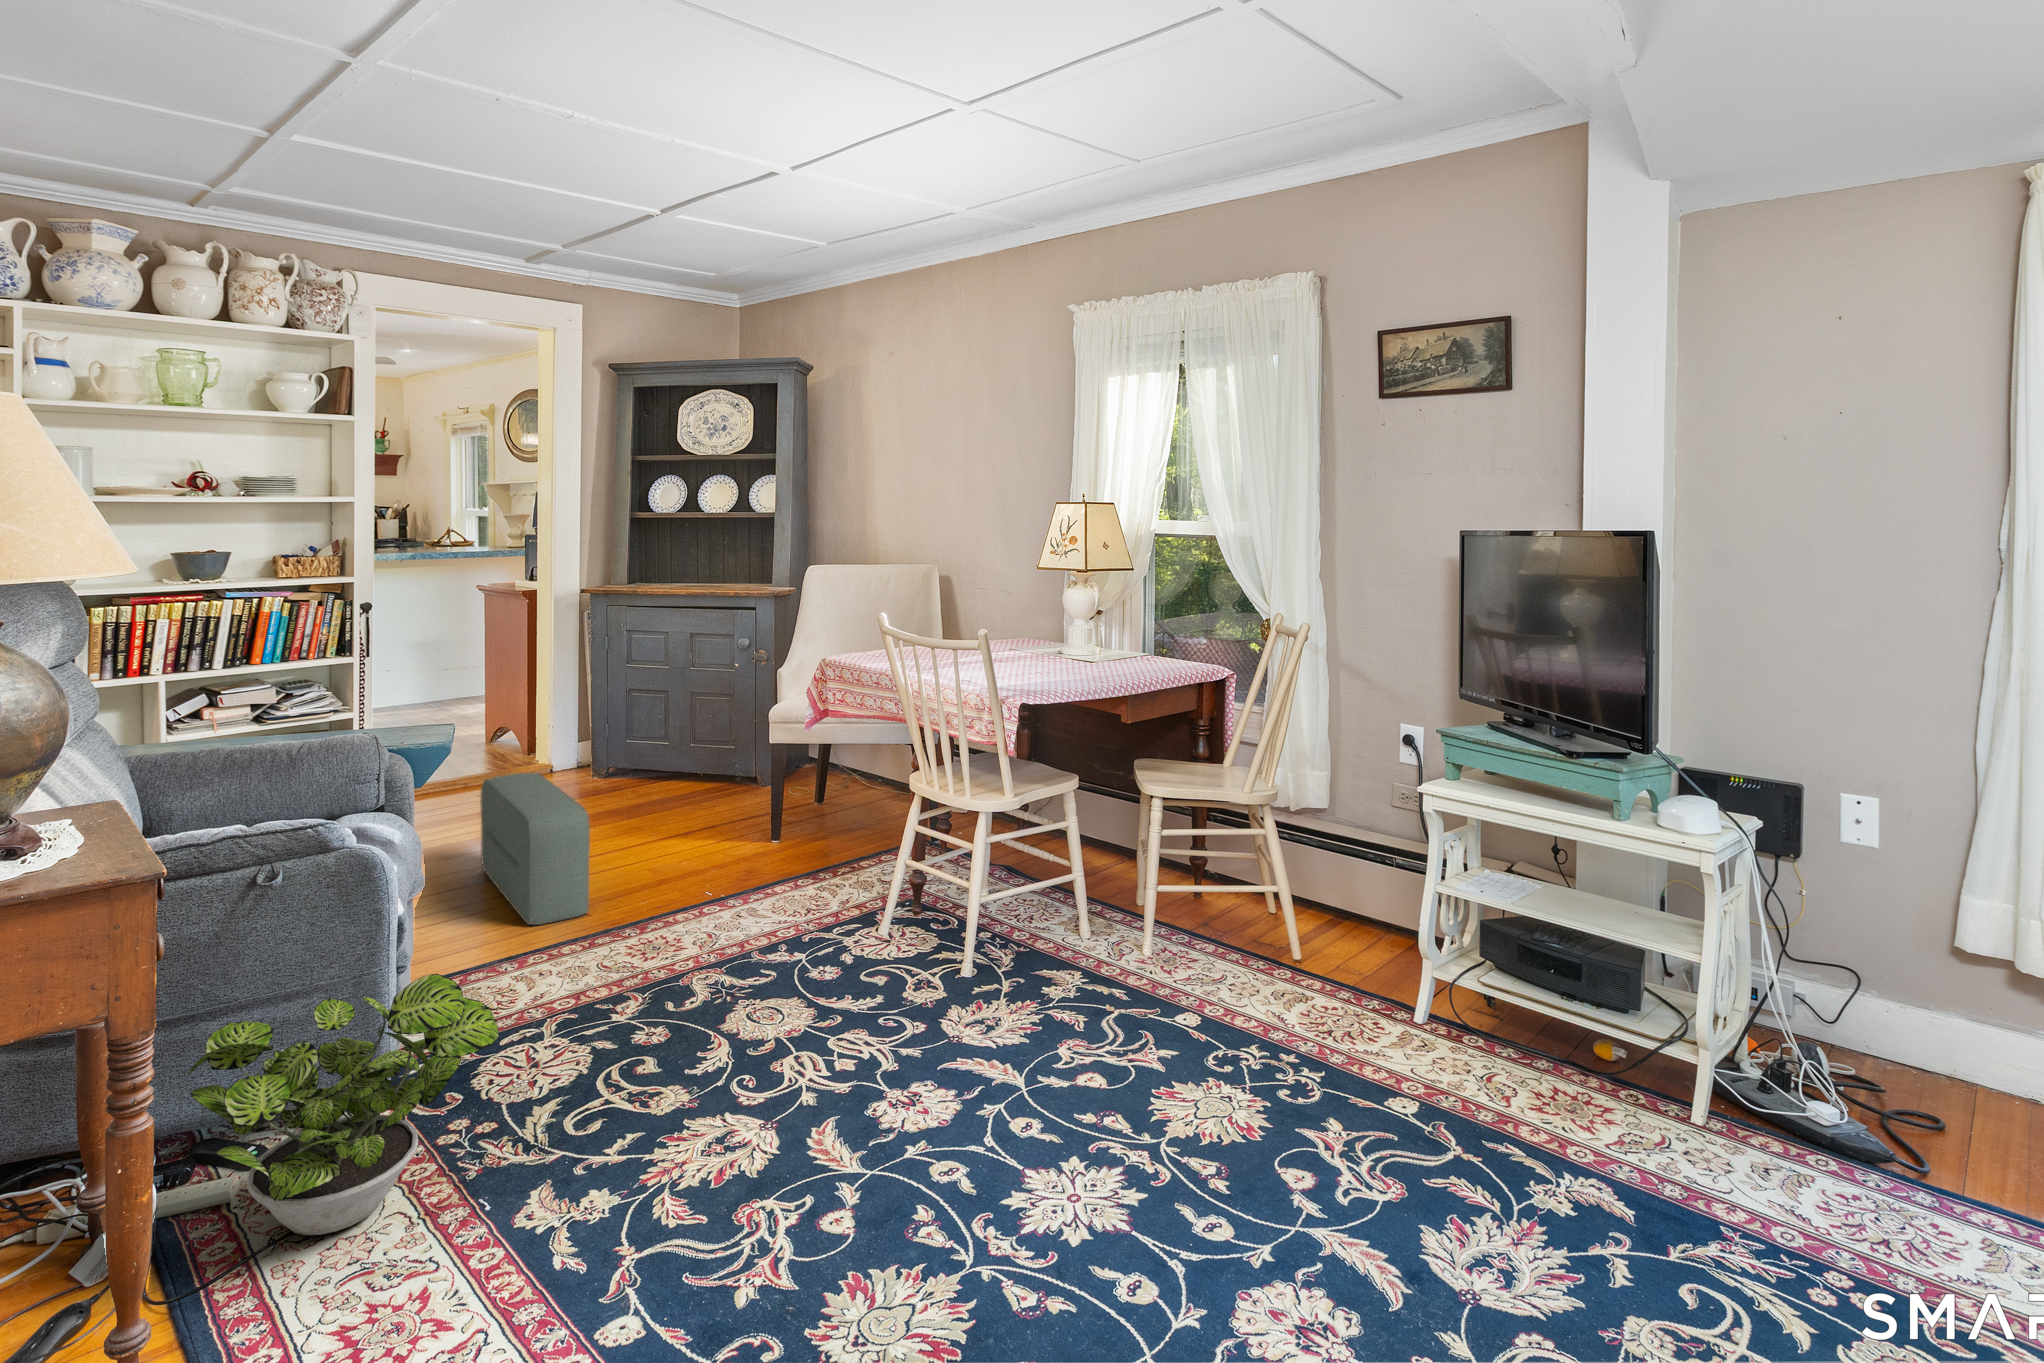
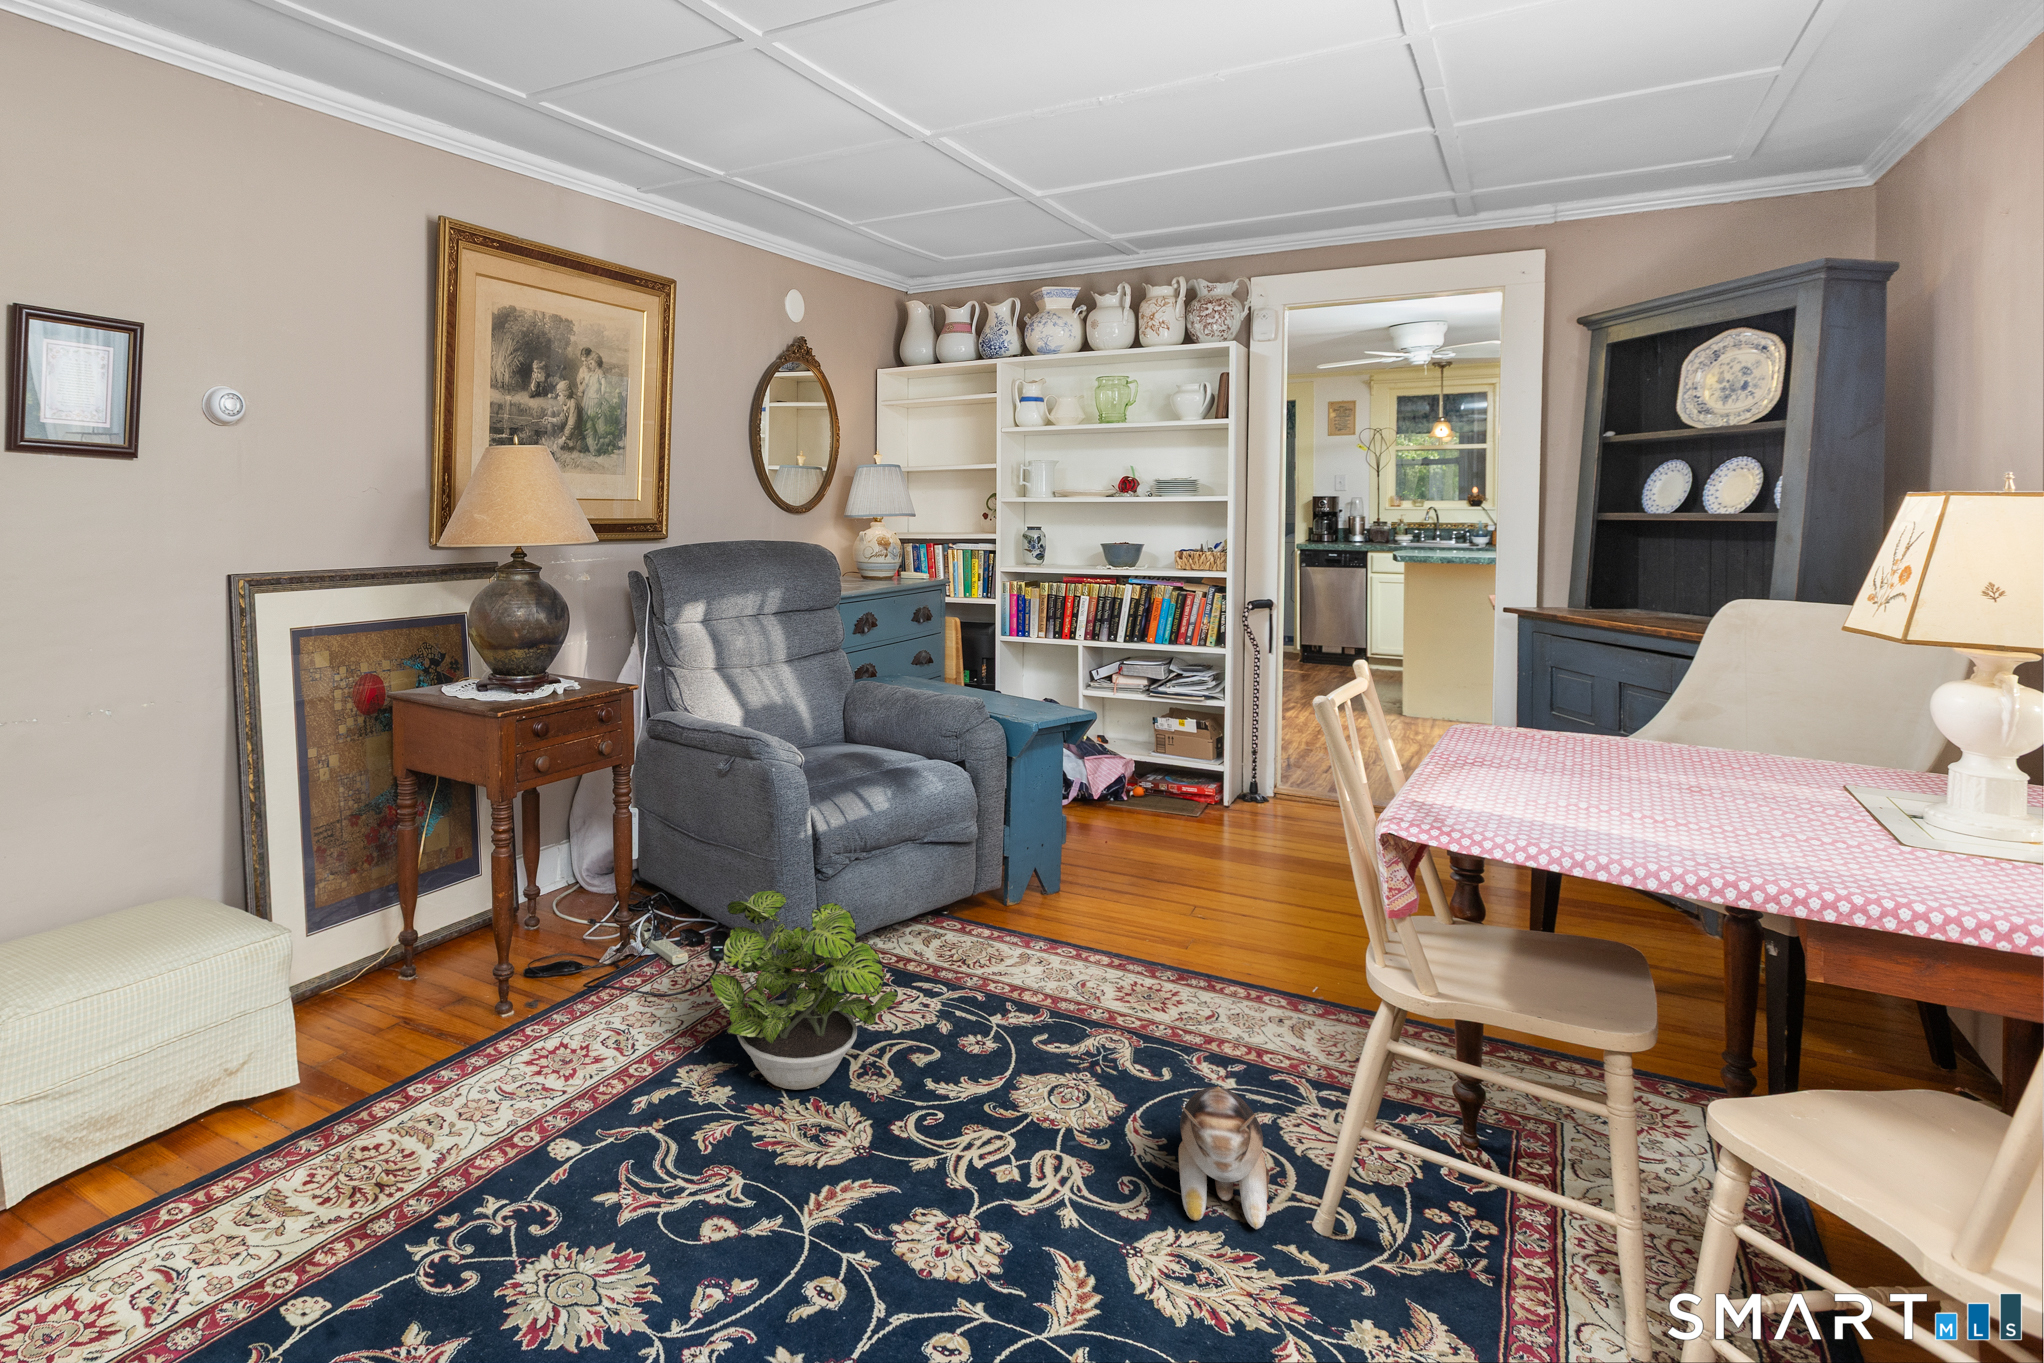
pouf: present [480,773,590,925] -> none [1221,788,1324,963]
plush toy: none [695,959,823,1073] -> present [1179,1086,1269,1229]

